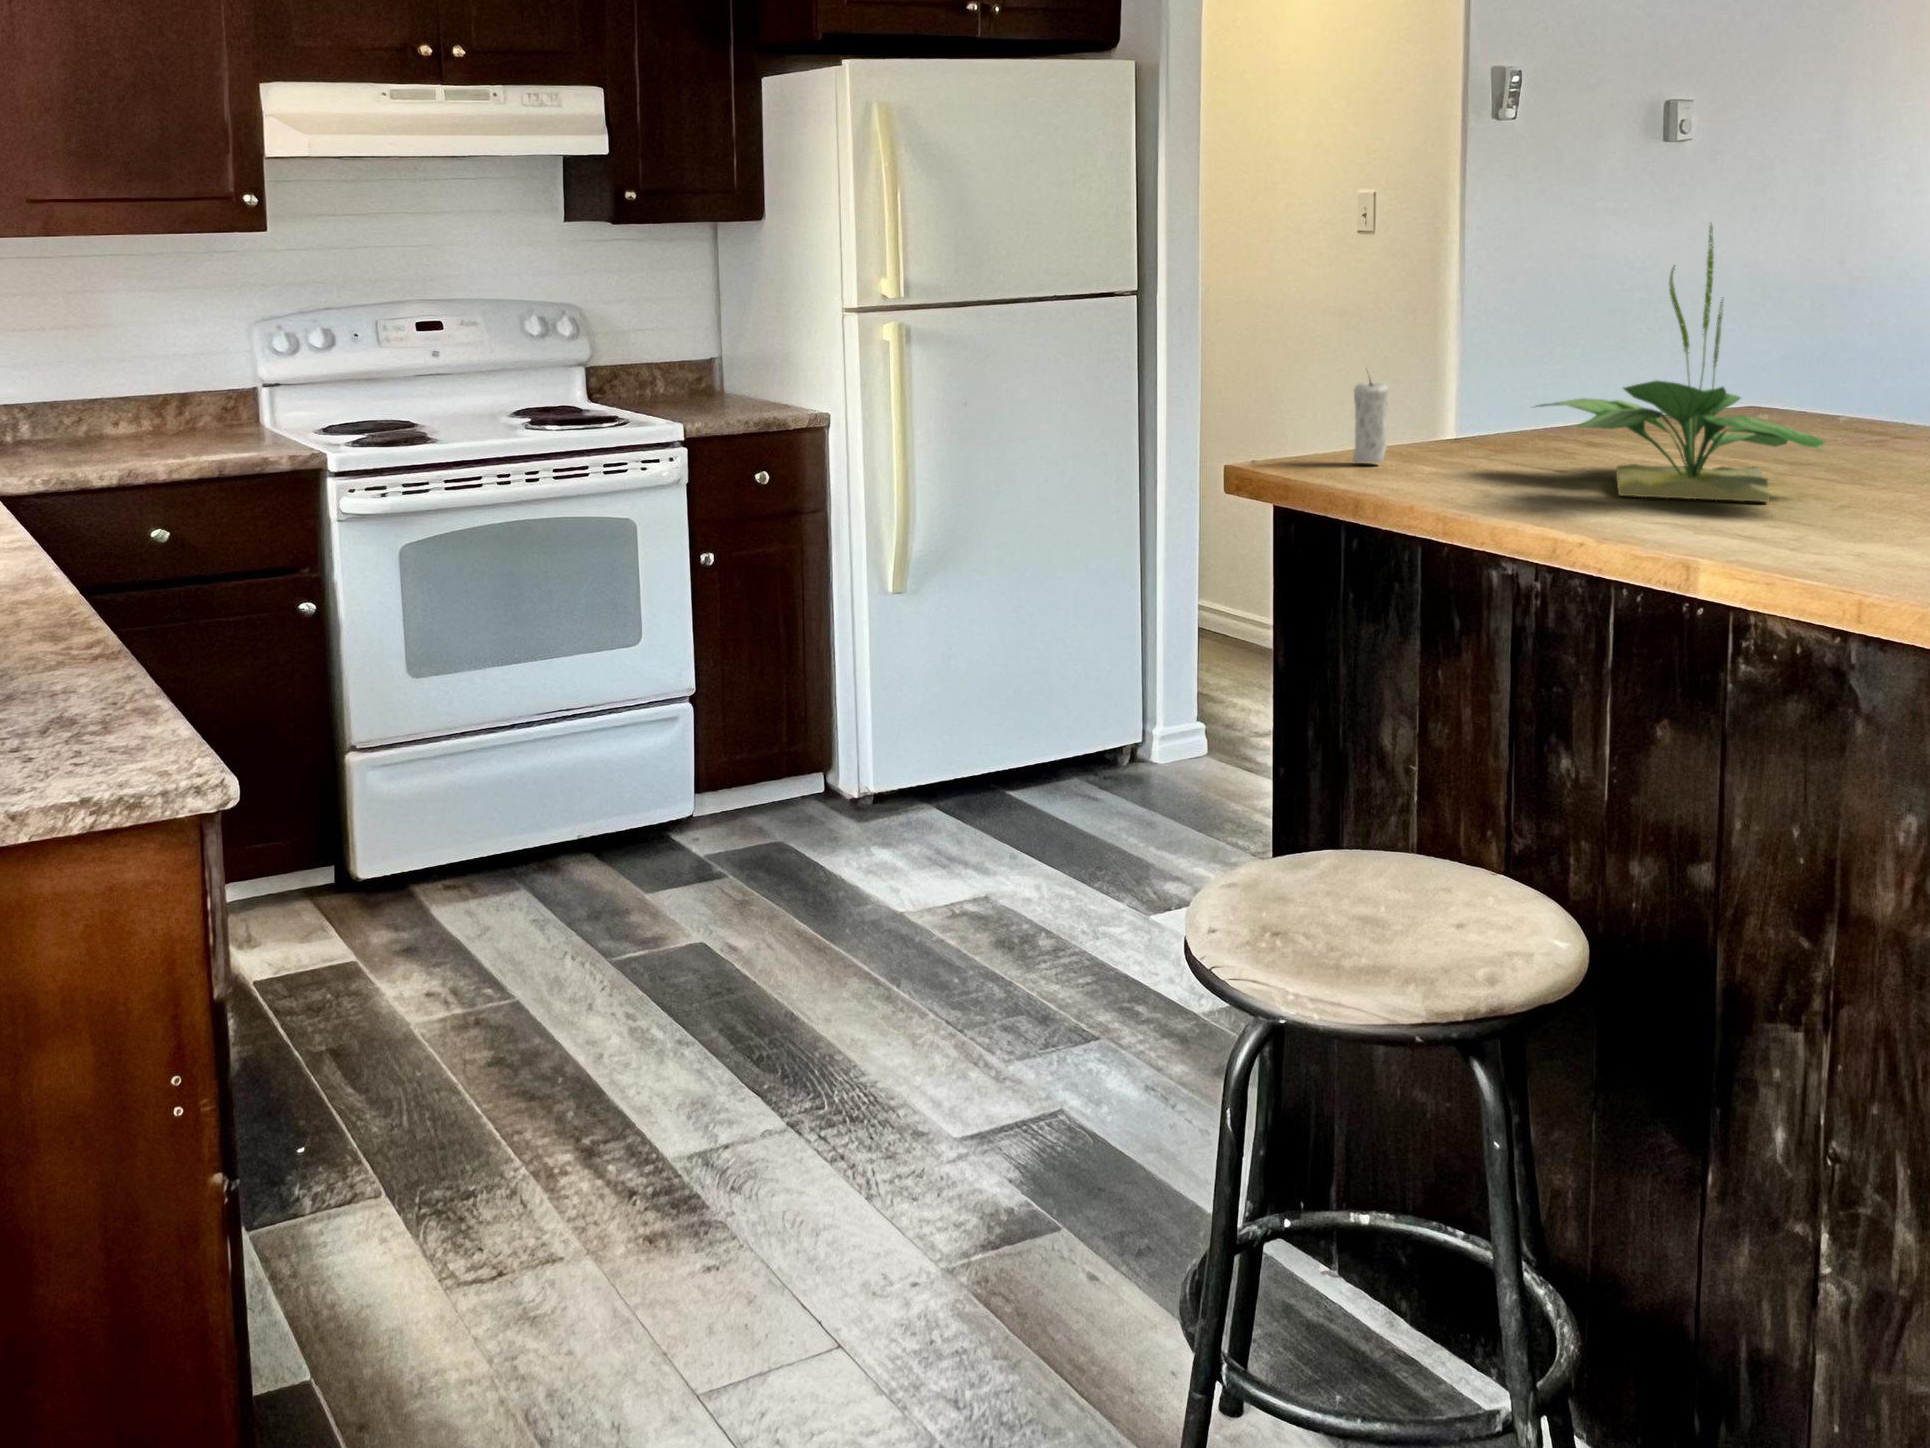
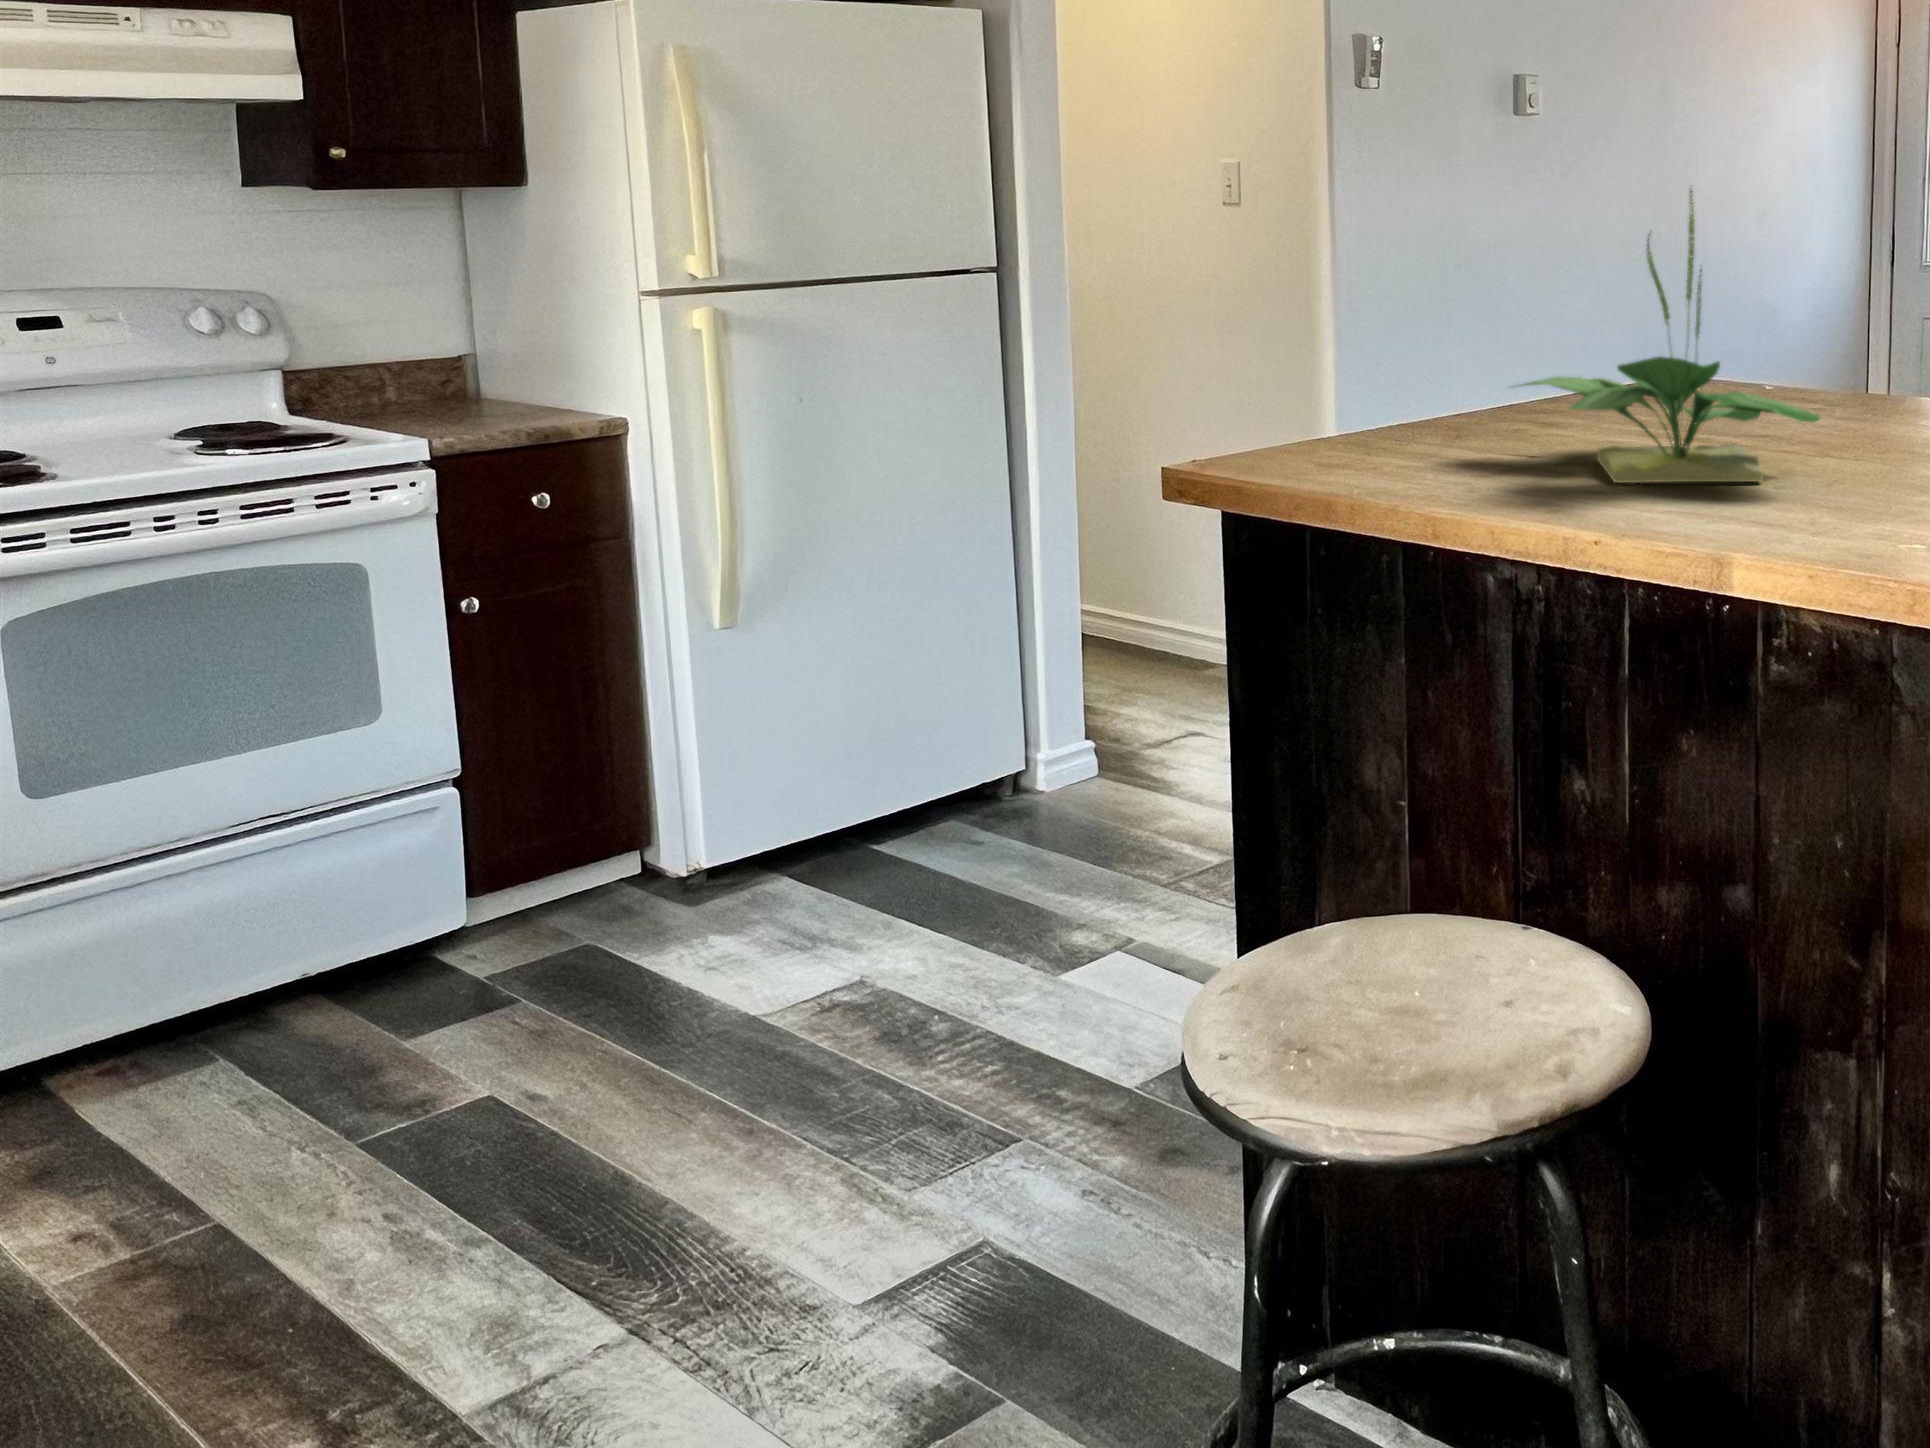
candle: present [1352,381,1389,463] -> none [1313,346,1353,457]

